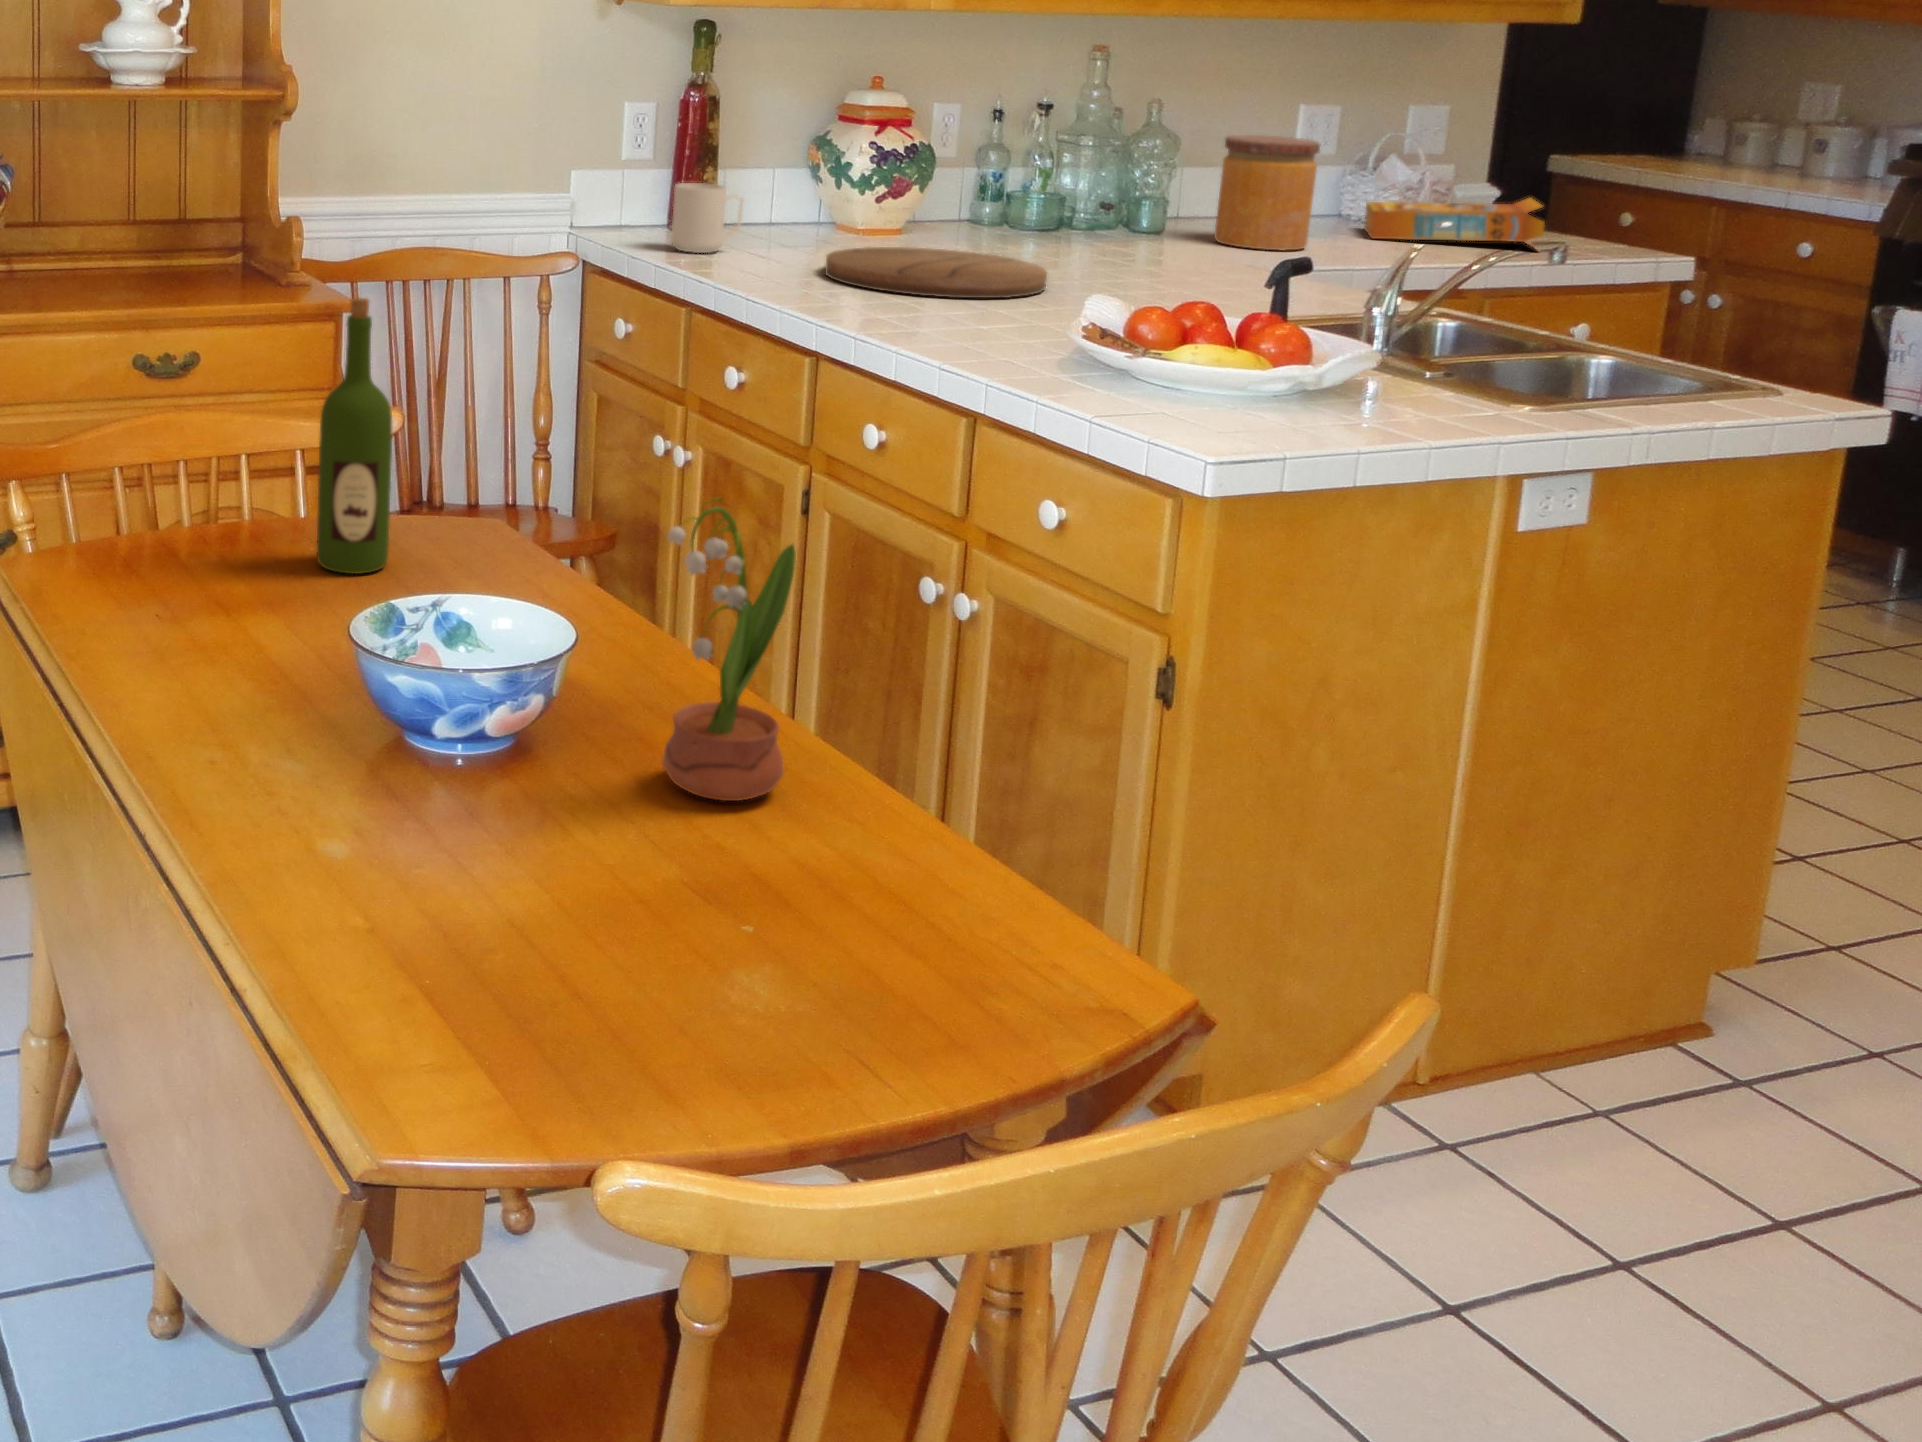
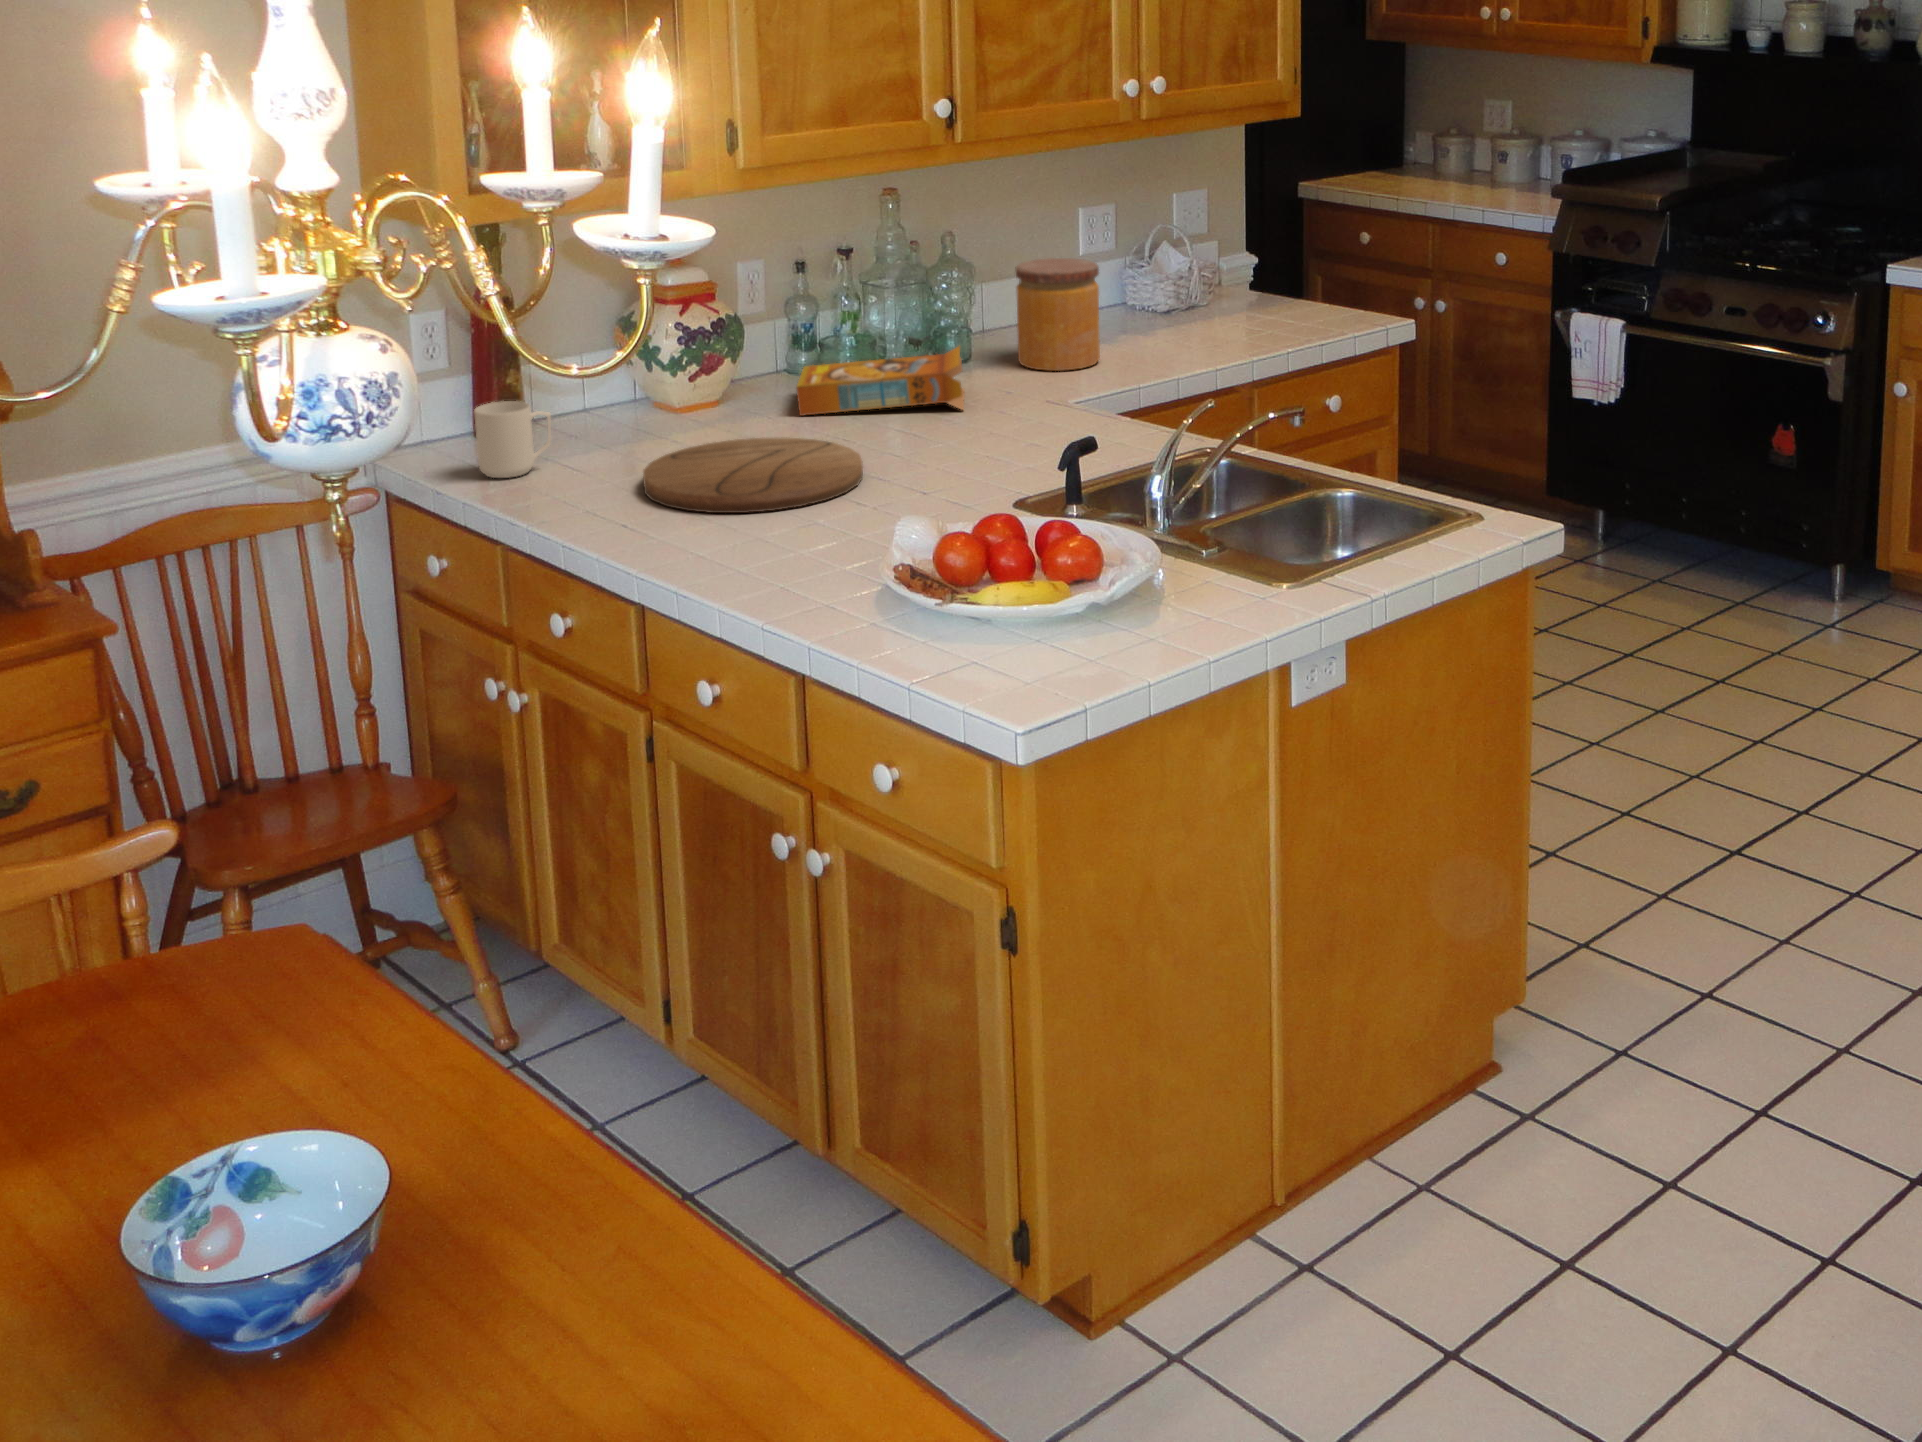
cereal box: present [1364,198,1545,248] -> present [796,347,965,416]
wine bottle: present [317,298,392,574] -> none [69,761,176,1064]
potted flower: present [662,497,796,801] -> none [466,1034,627,1334]

